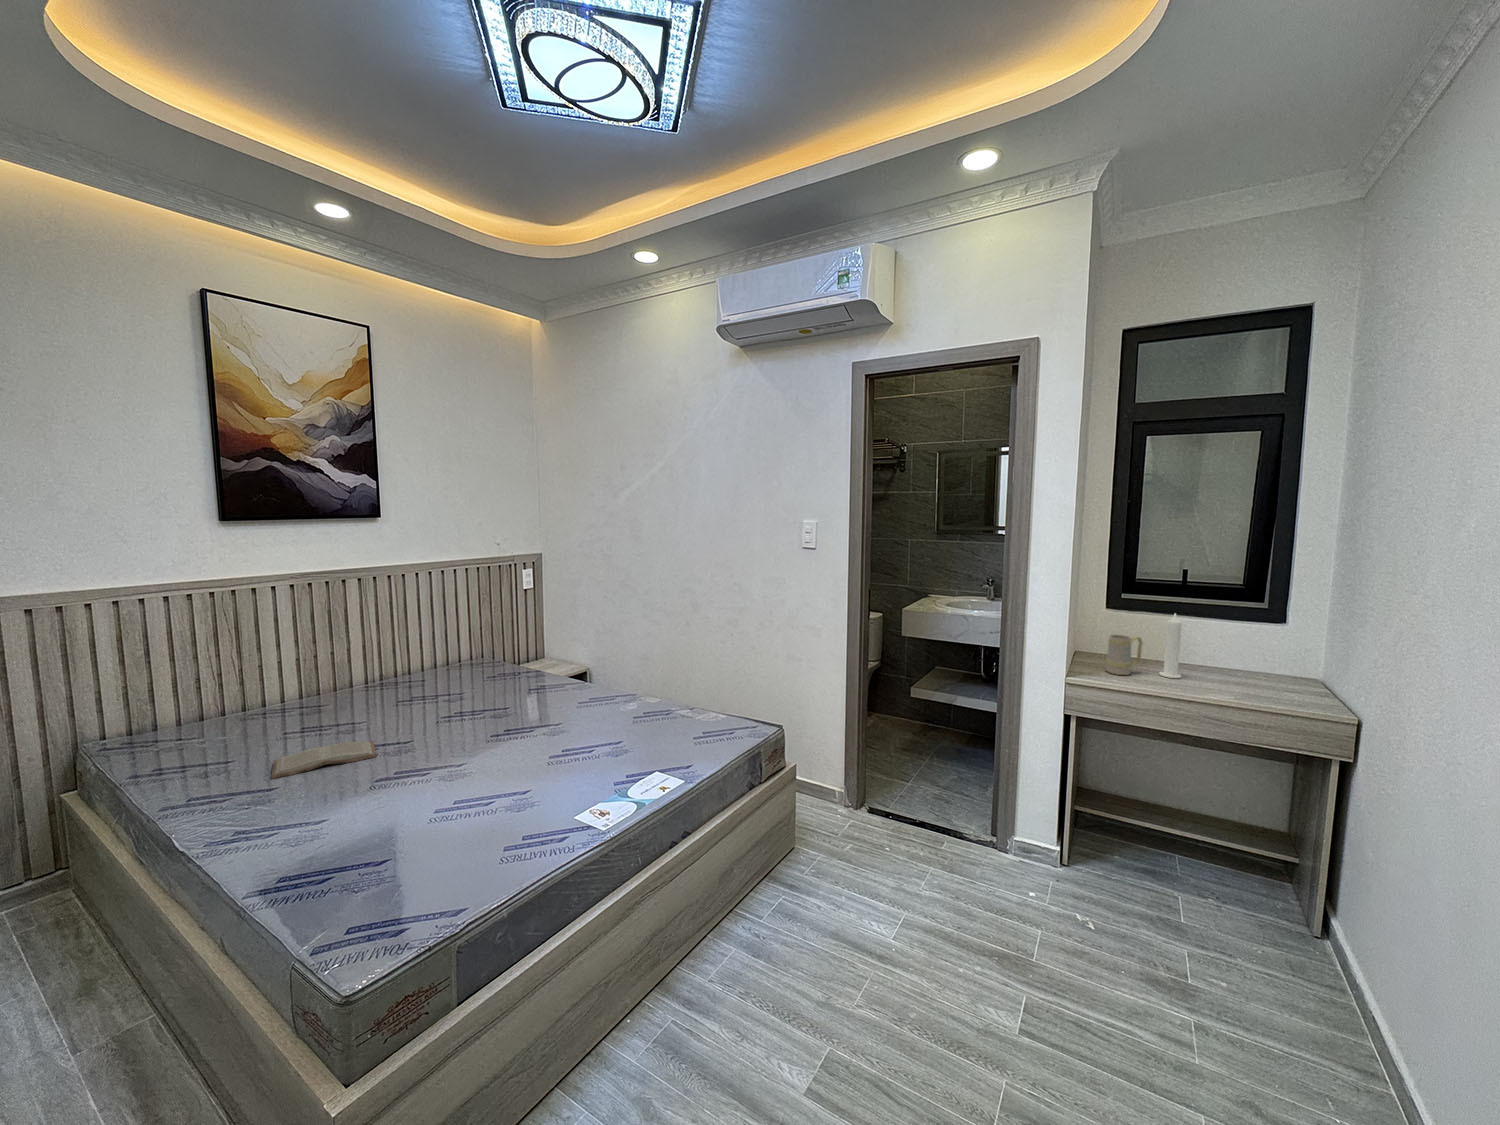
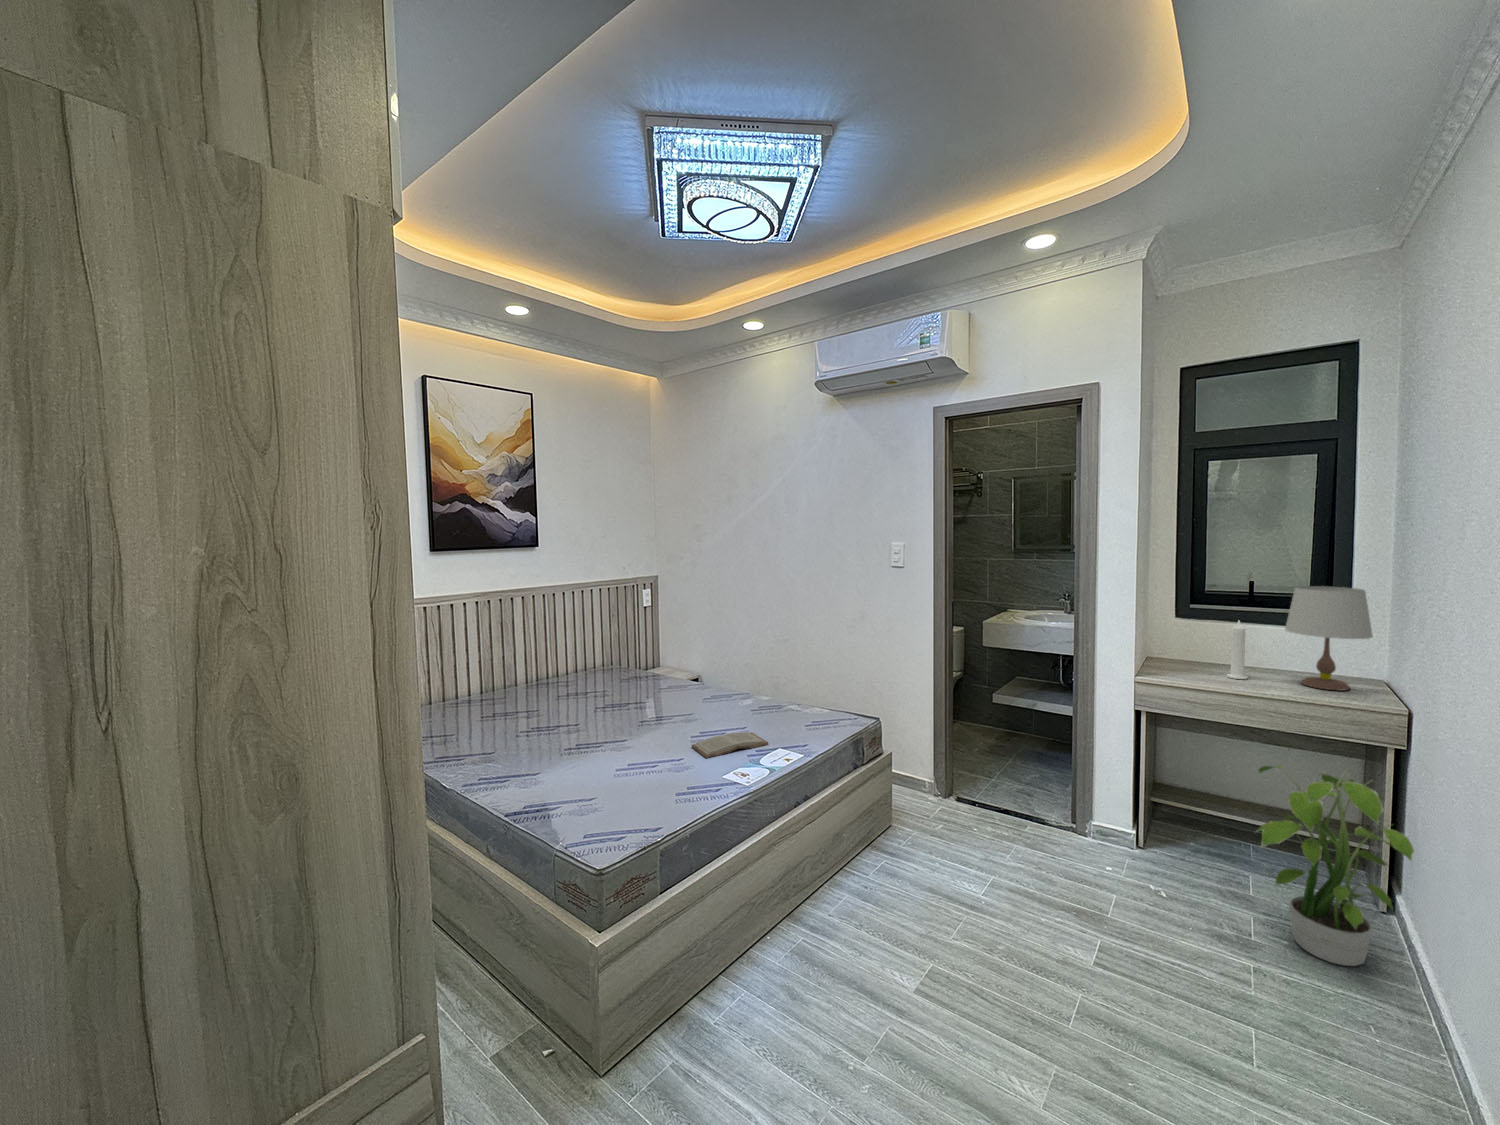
table lamp: none [1222,576,1315,692] -> present [1285,586,1373,690]
mug: present [1106,635,1142,675] -> none [1175,640,1209,676]
book: present [271,741,376,779] -> present [692,732,768,758]
potted plant: none [1194,783,1380,1013] -> present [1256,765,1414,966]

